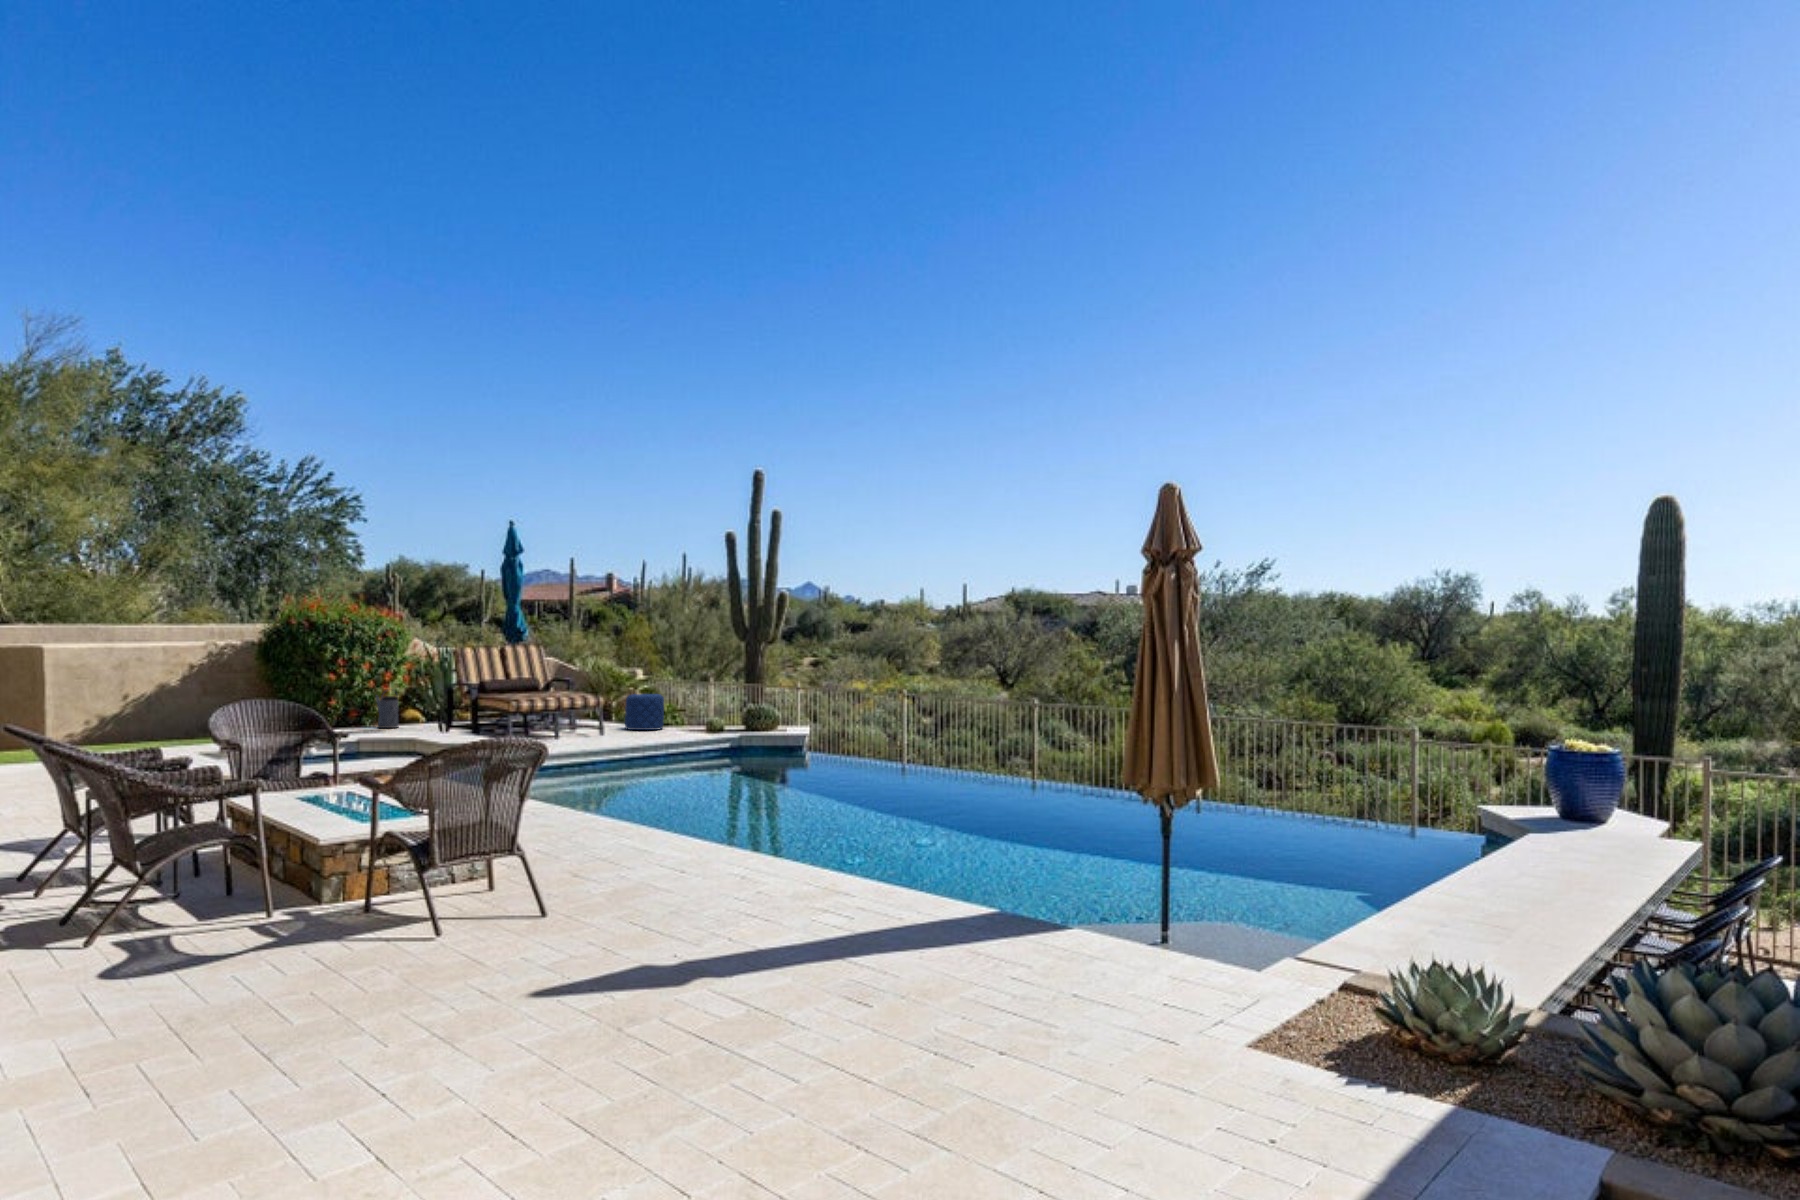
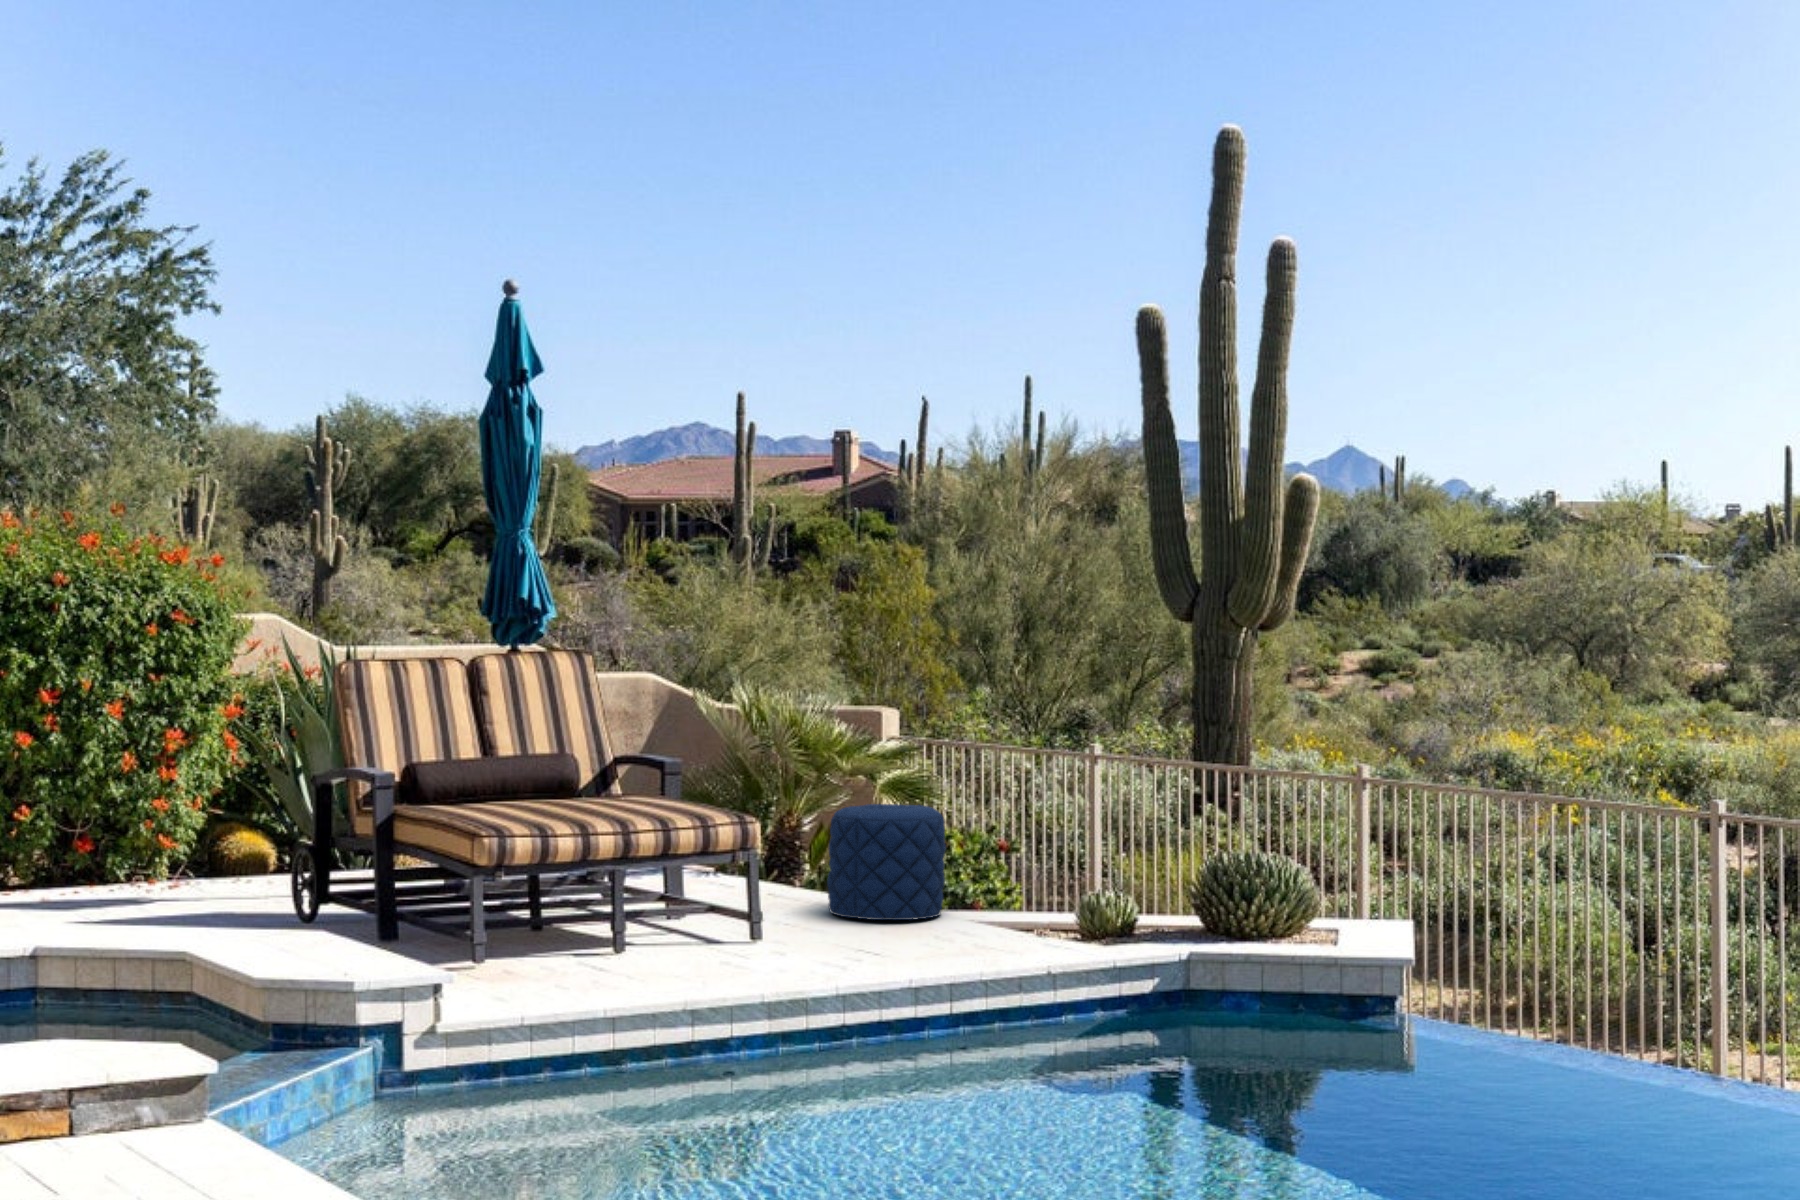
watering can: present [376,690,399,728] -> none [141,777,200,890]

